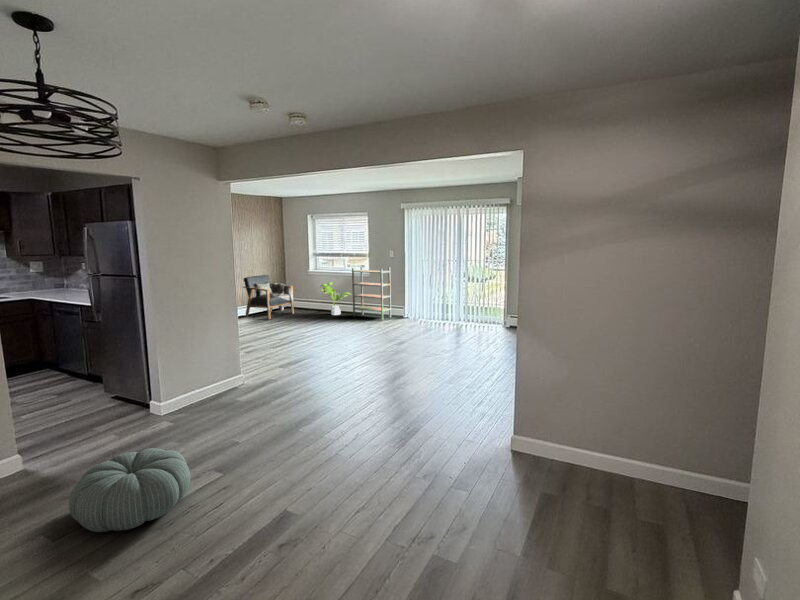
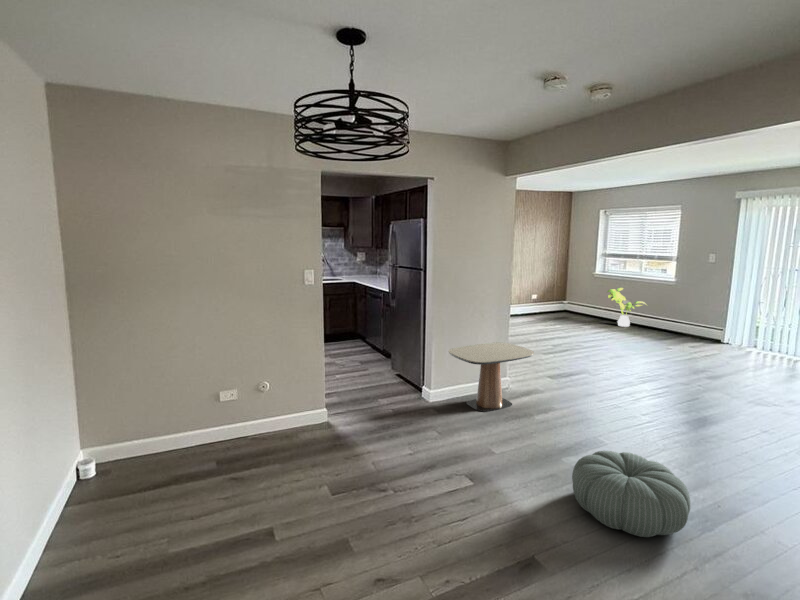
bookshelf: present [352,267,391,320] -> none [646,272,708,341]
armchair: present [243,275,294,319] -> none [520,274,574,322]
side table: none [177,341,265,411] -> present [449,342,534,412]
pouf: present [69,448,191,532] -> present [572,451,690,537]

